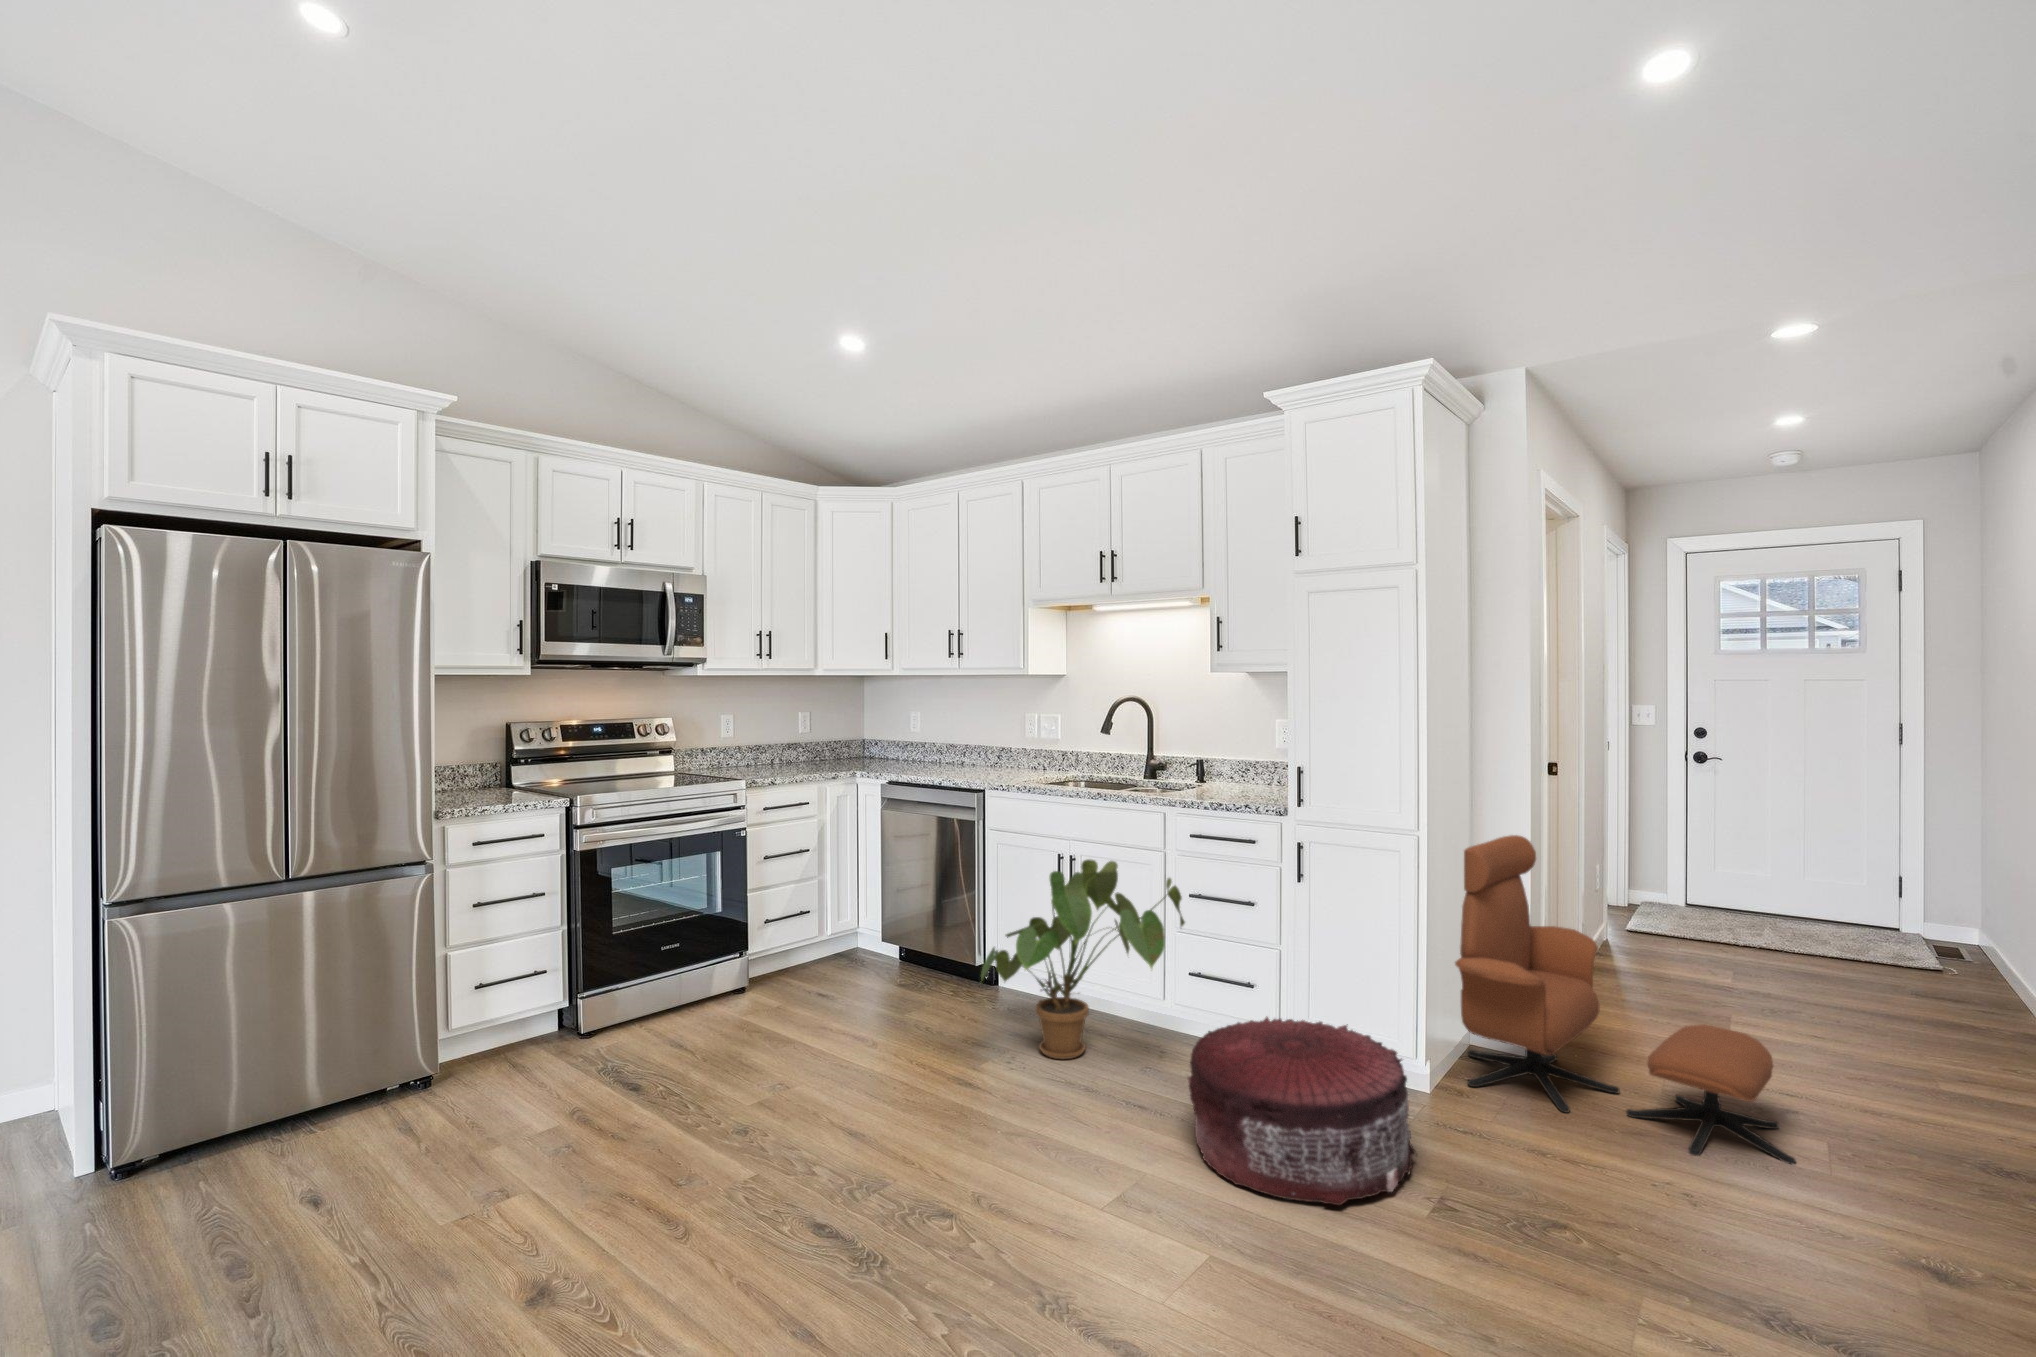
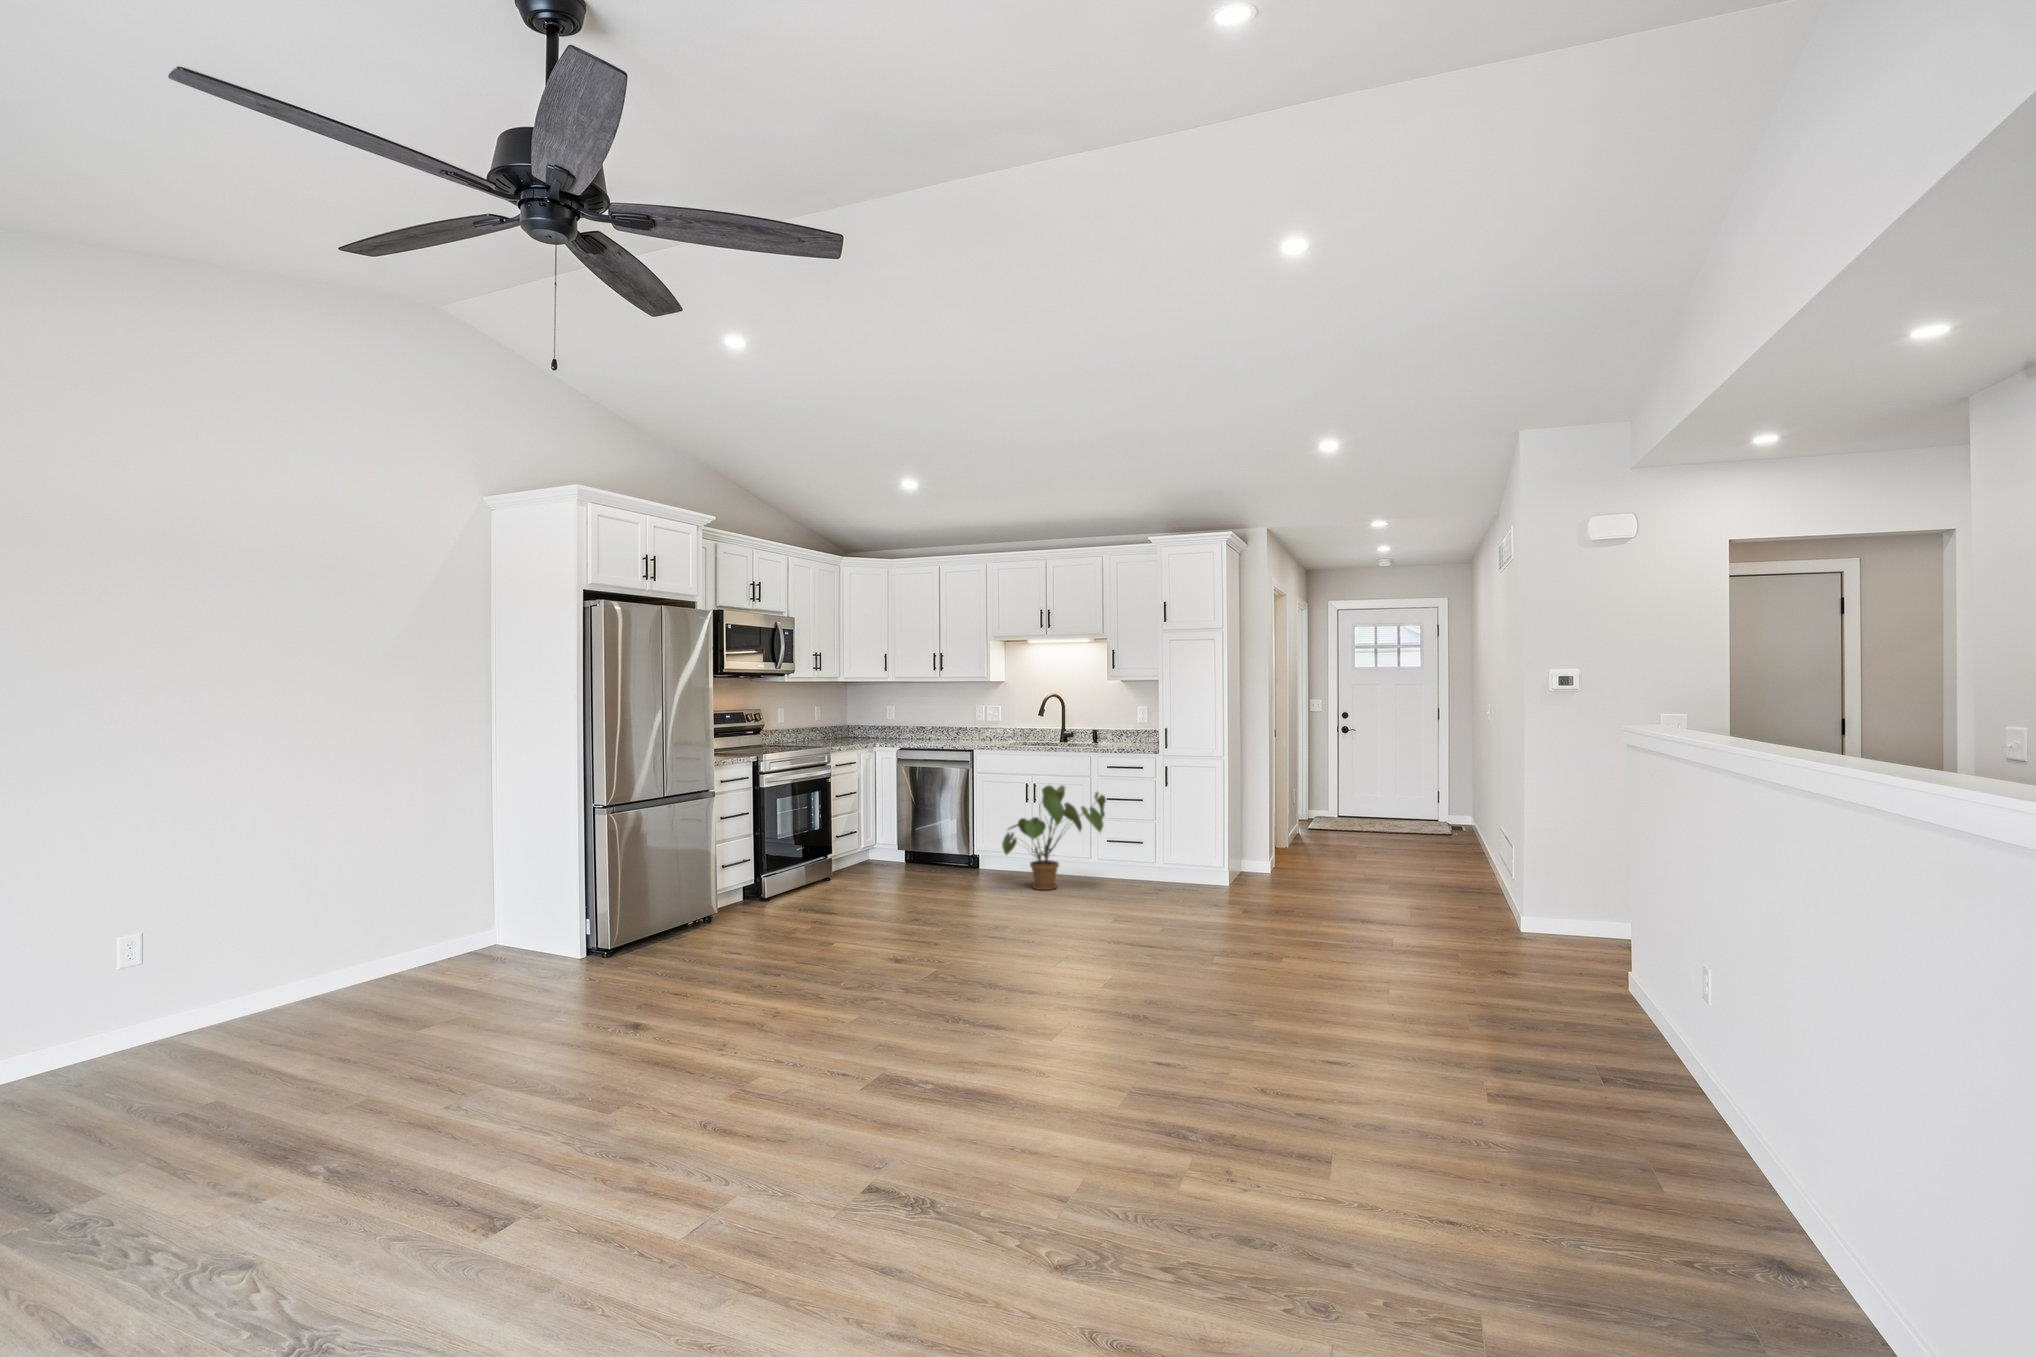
lounge chair: present [1455,835,1796,1164] -> none [1242,762,1380,894]
pouf: present [1188,1016,1416,1206] -> none [1132,850,1234,916]

